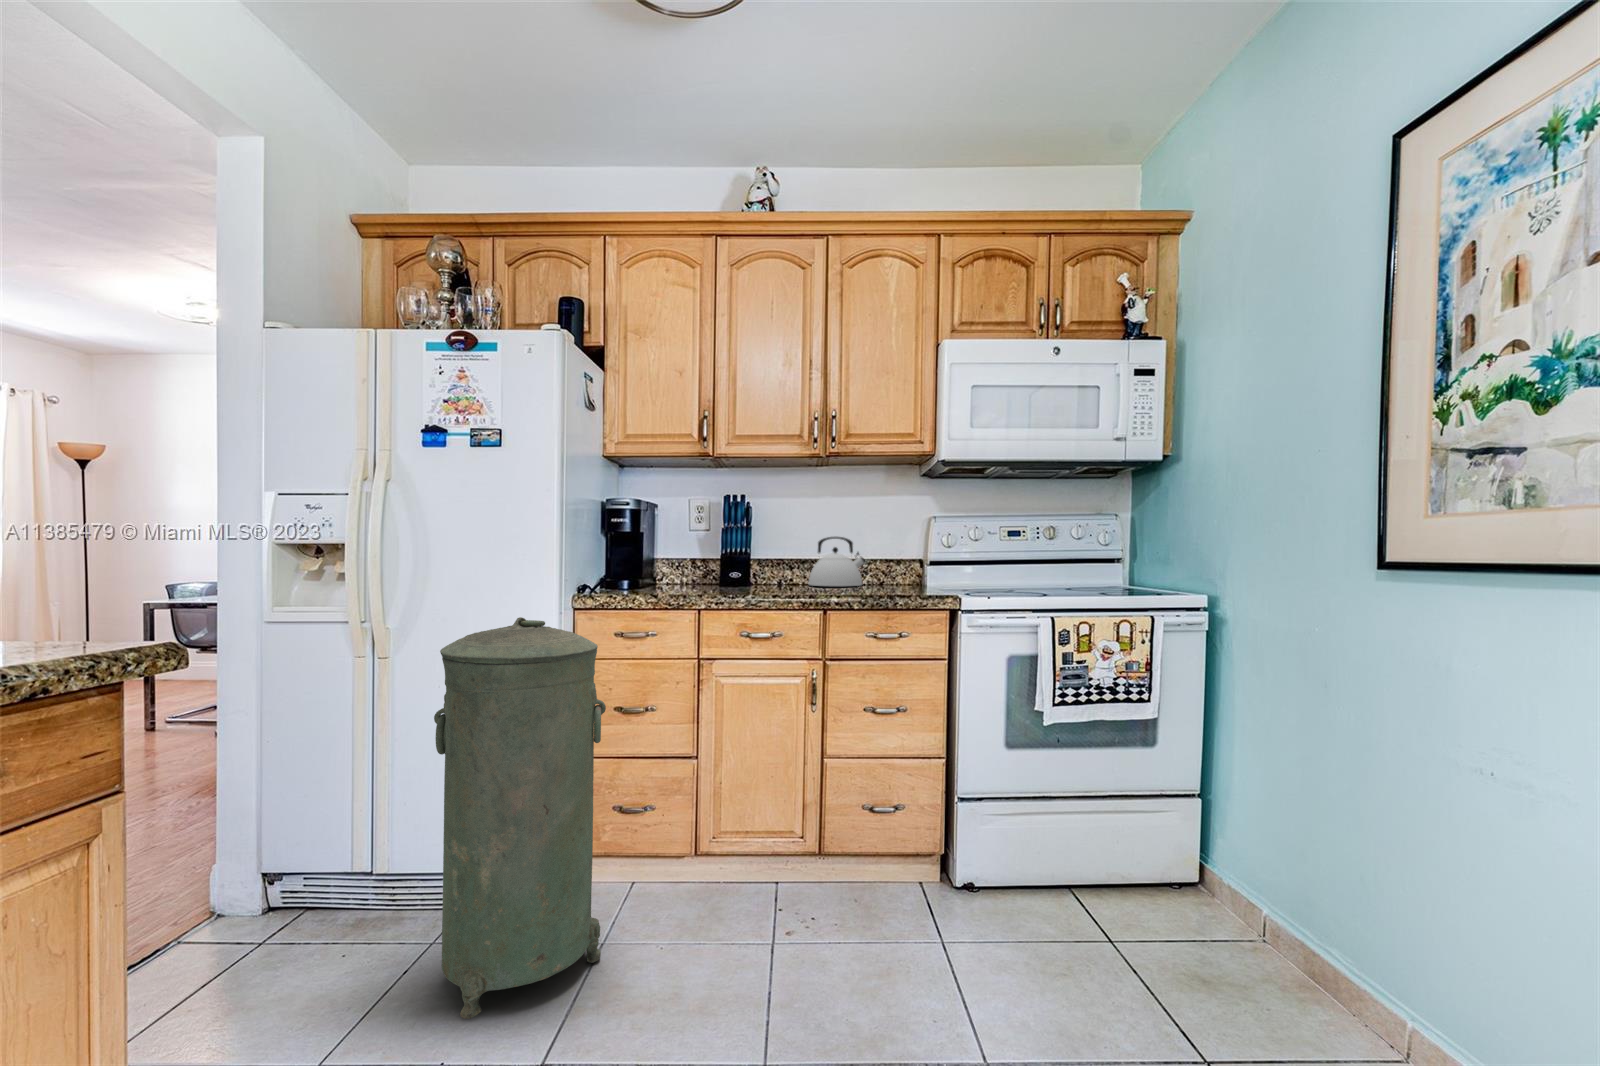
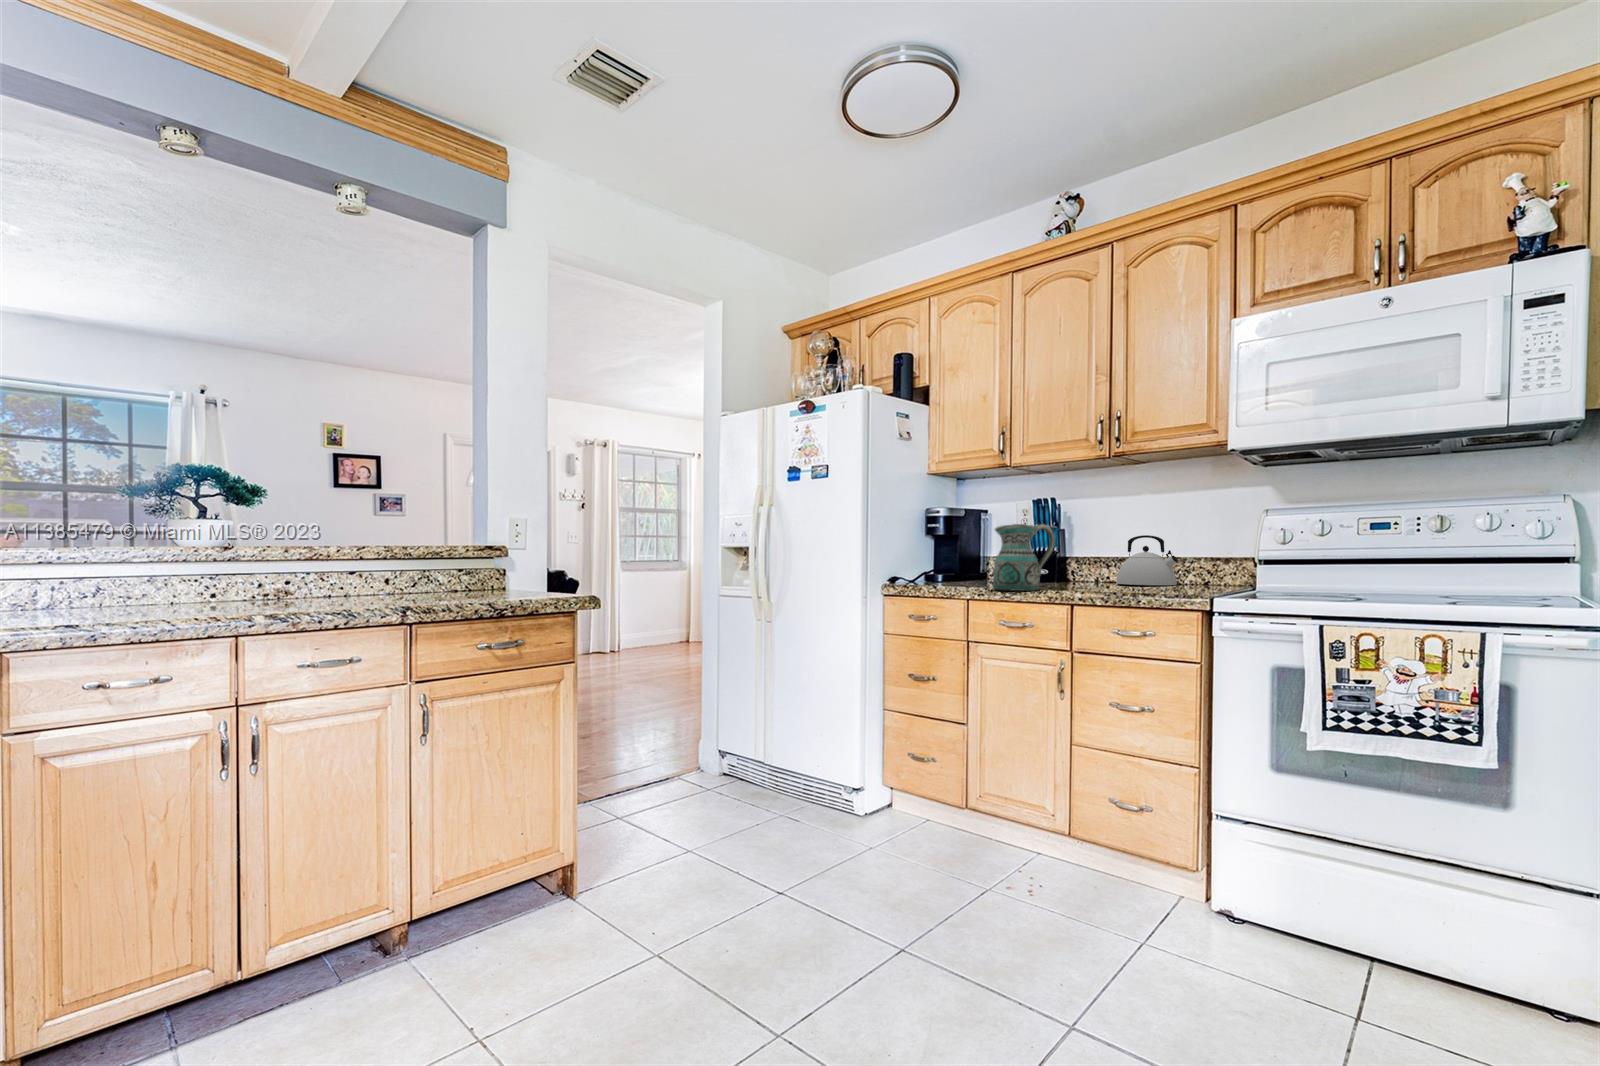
ceramic pitcher: none [713,522,772,599] -> present [993,524,1055,591]
trash can: present [434,617,606,1019] -> none [772,593,873,844]

